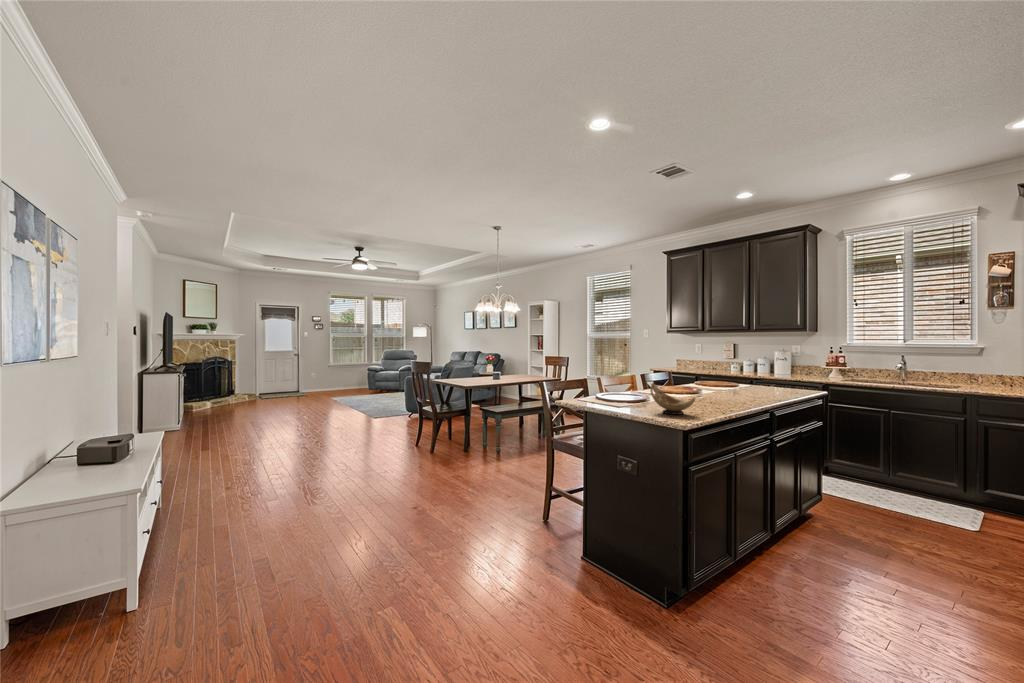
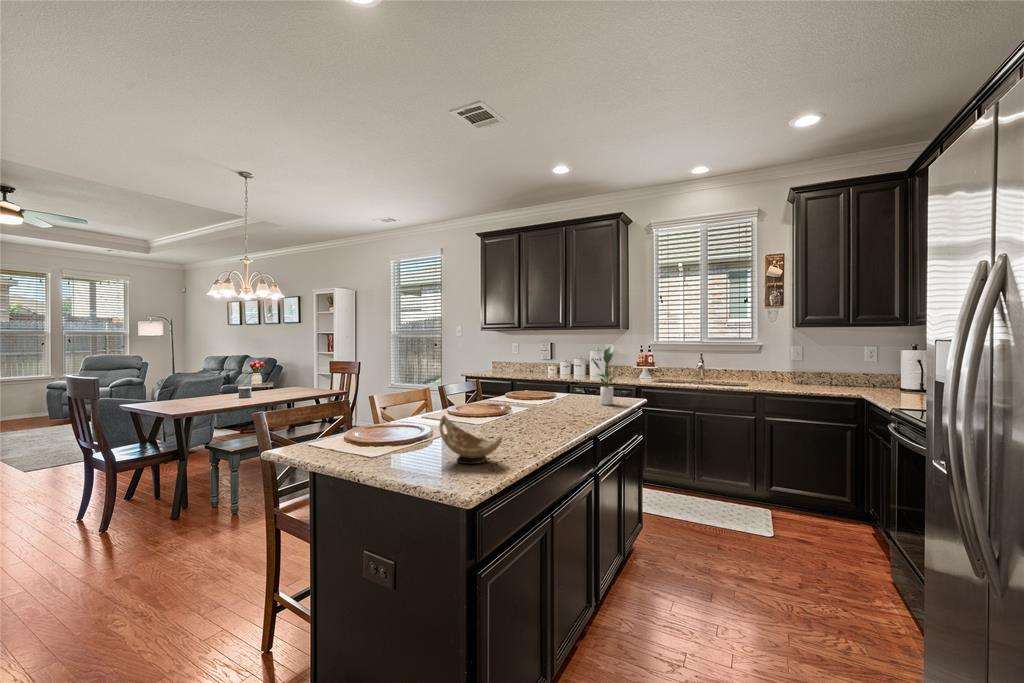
potted plant: none [772,343,802,393] -> present [592,346,619,405]

